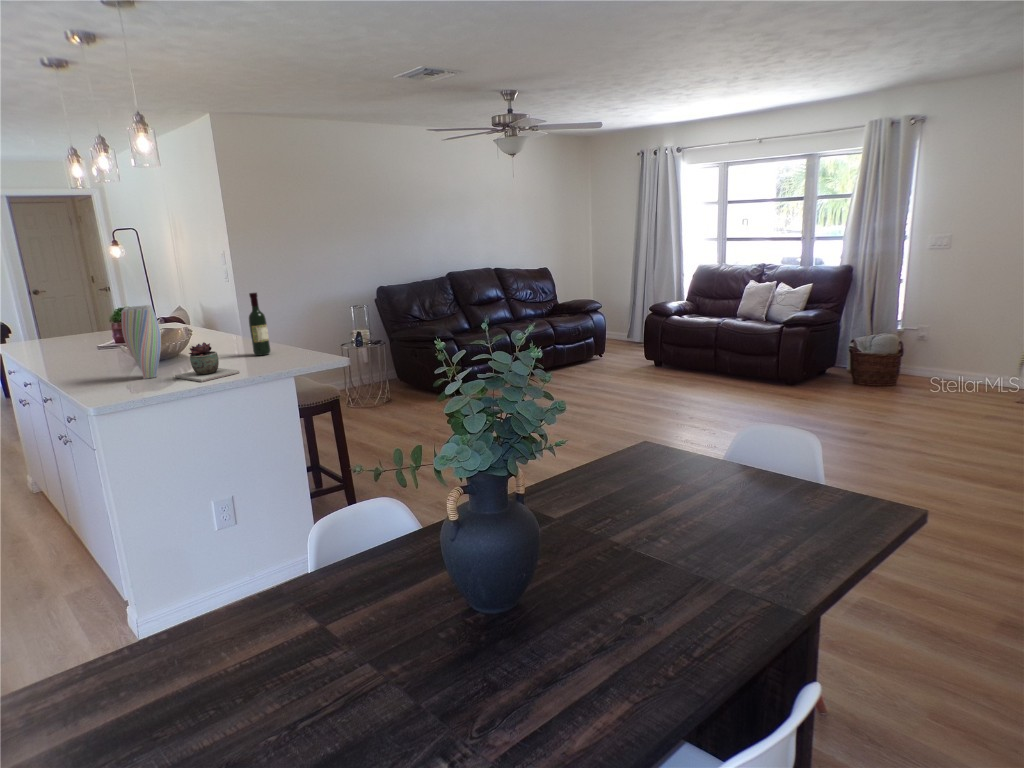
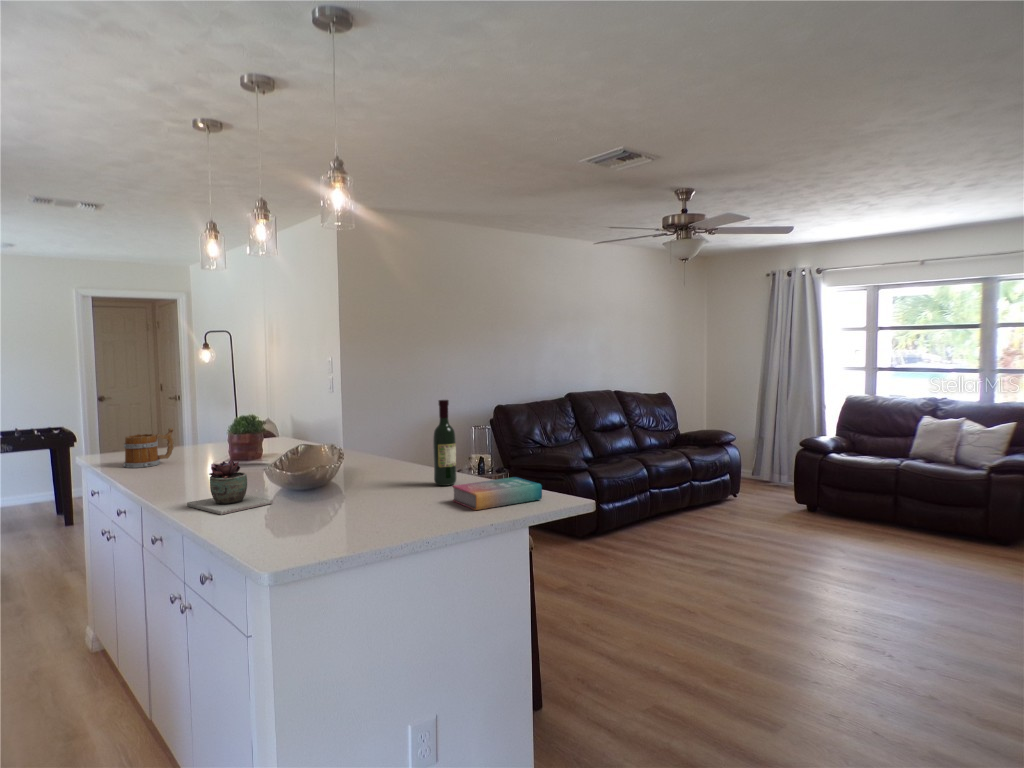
vase: present [122,305,161,379] -> none [288,409,336,515]
mug: none [28,322,70,354] -> present [124,428,174,468]
succulent plant: present [175,343,240,382] -> present [187,460,273,515]
book: none [252,347,317,370] -> present [453,477,542,510]

